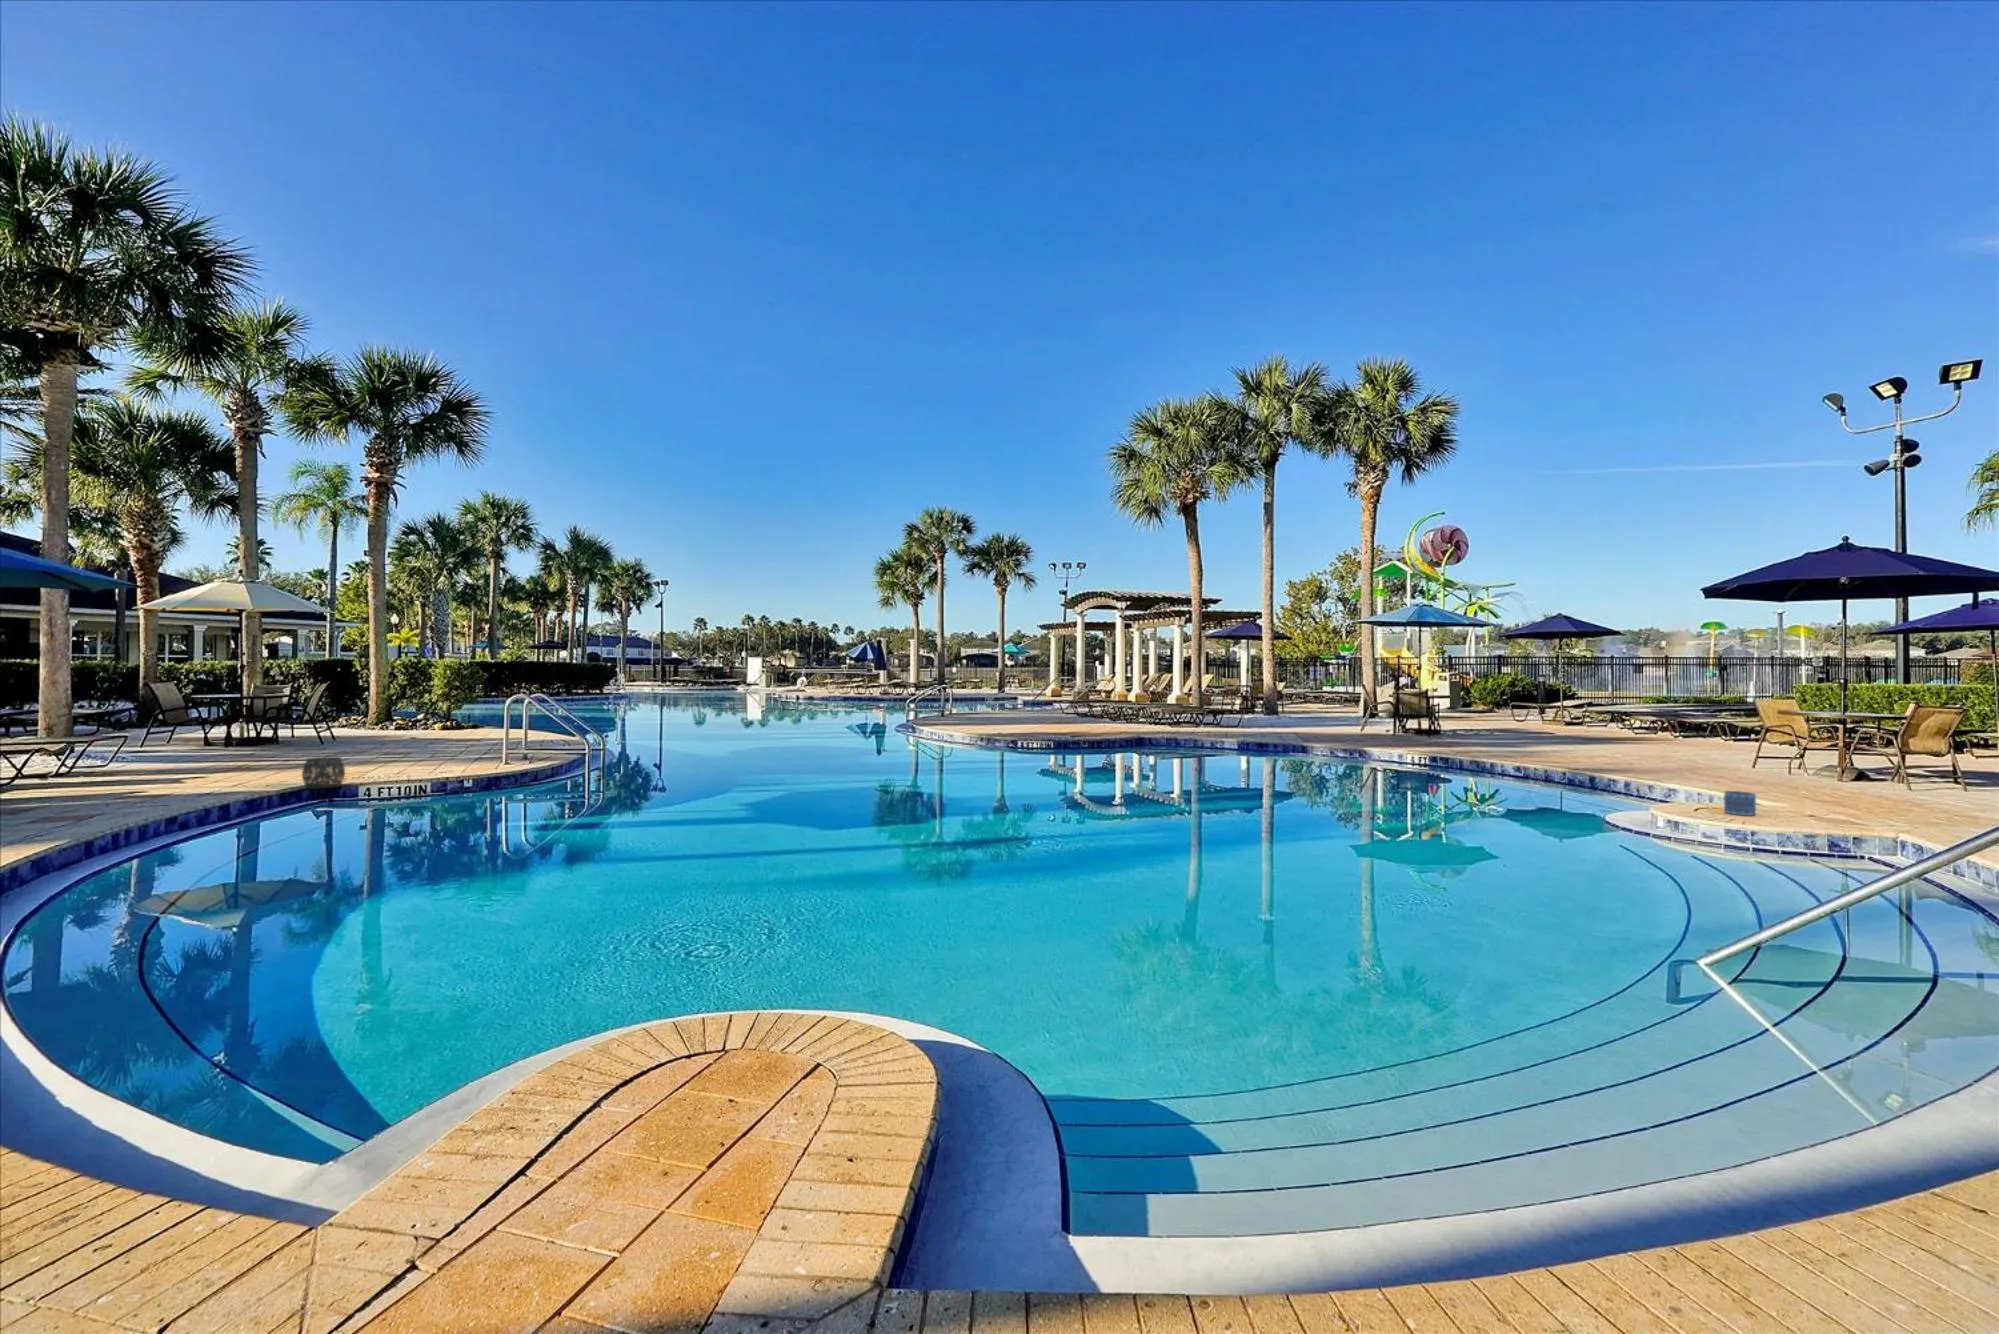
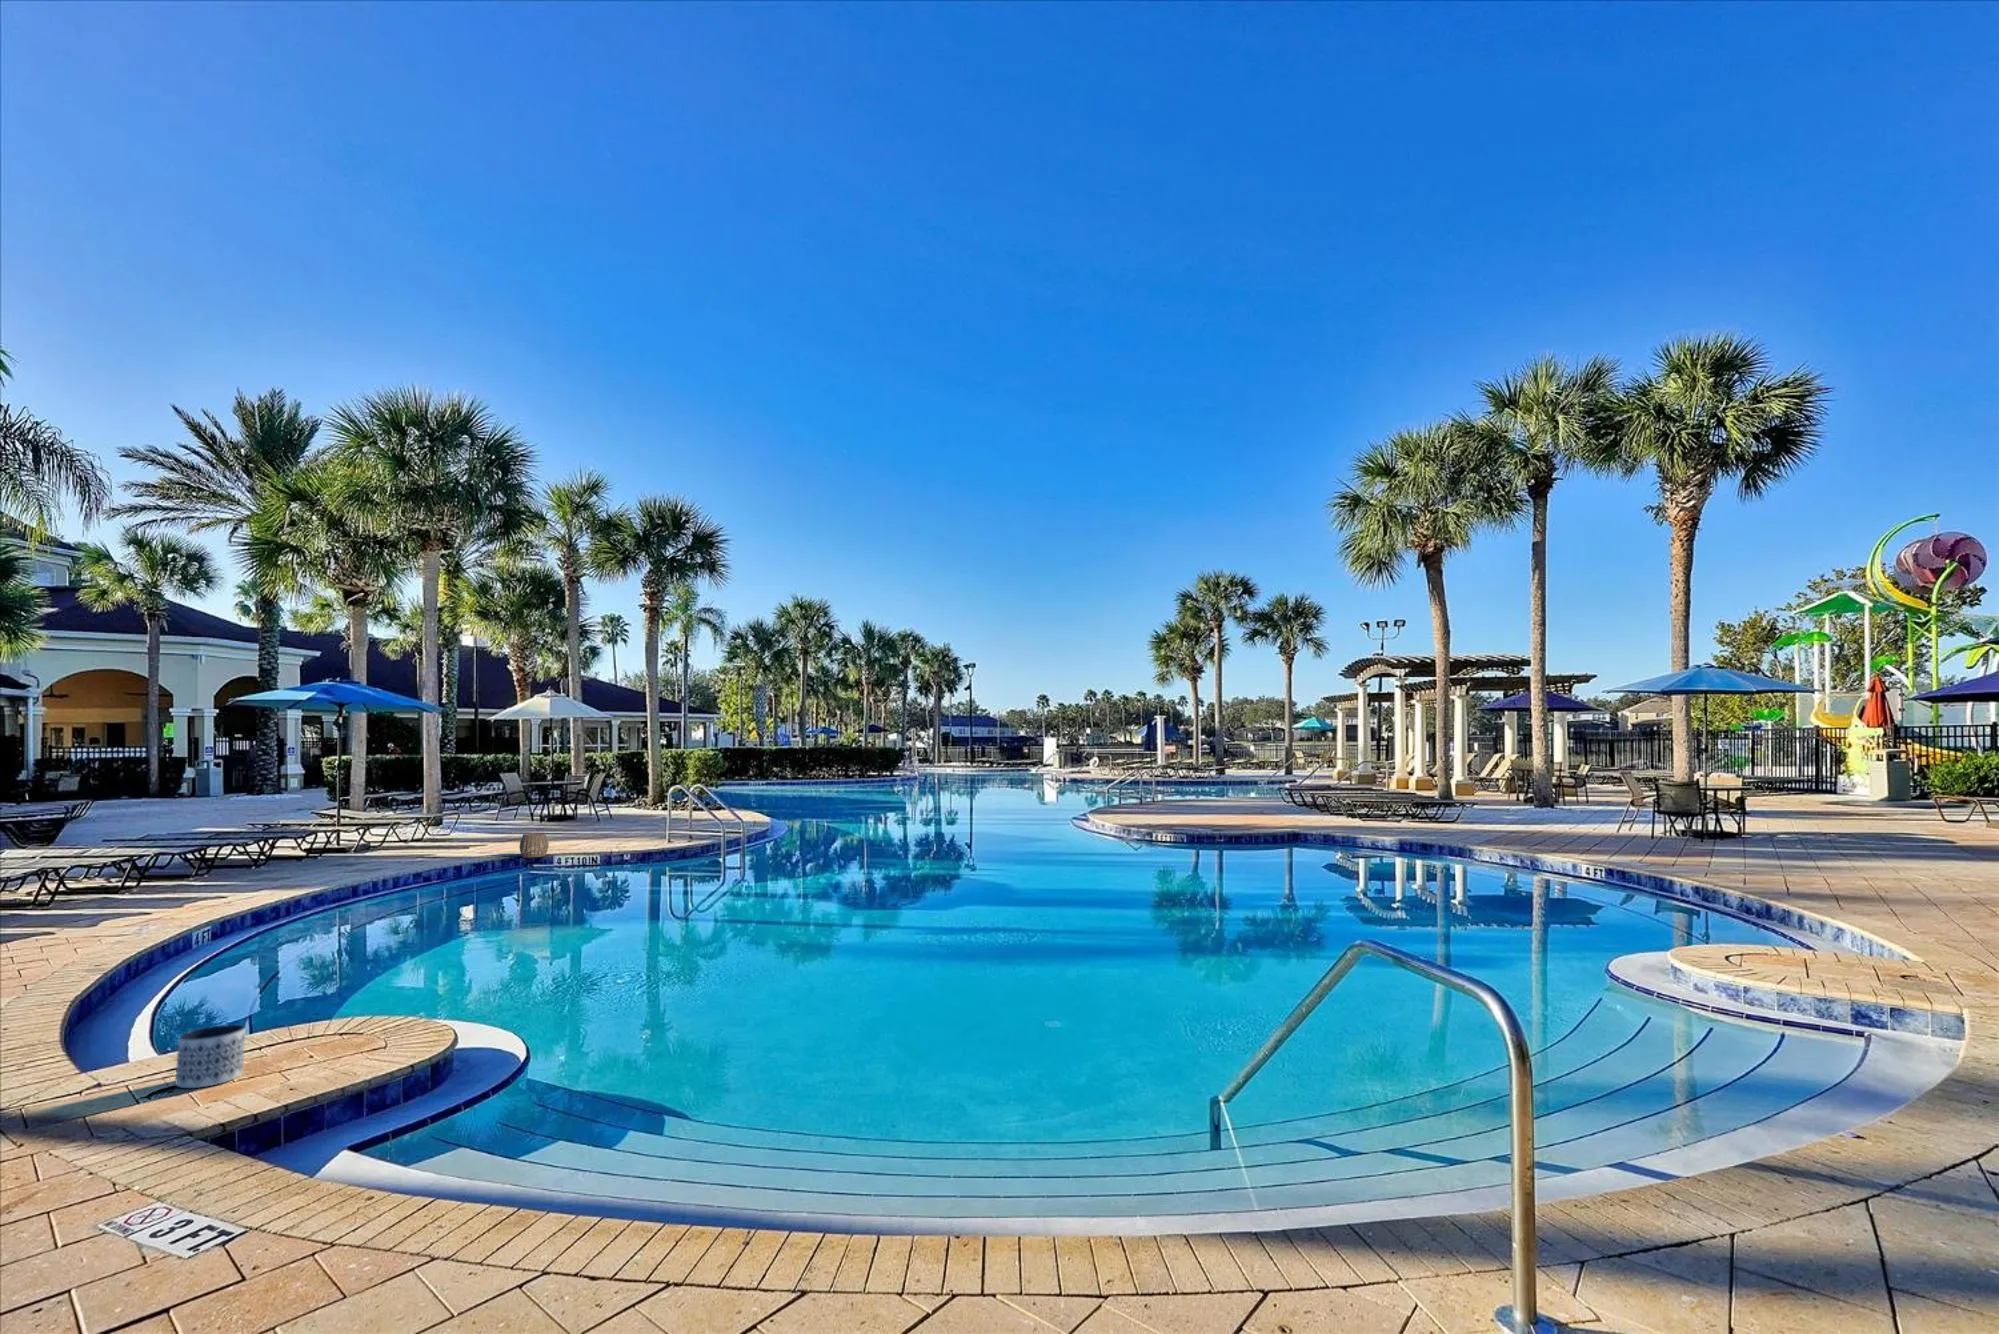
planter: present [1724,791,1756,816] -> present [175,1024,245,1088]

